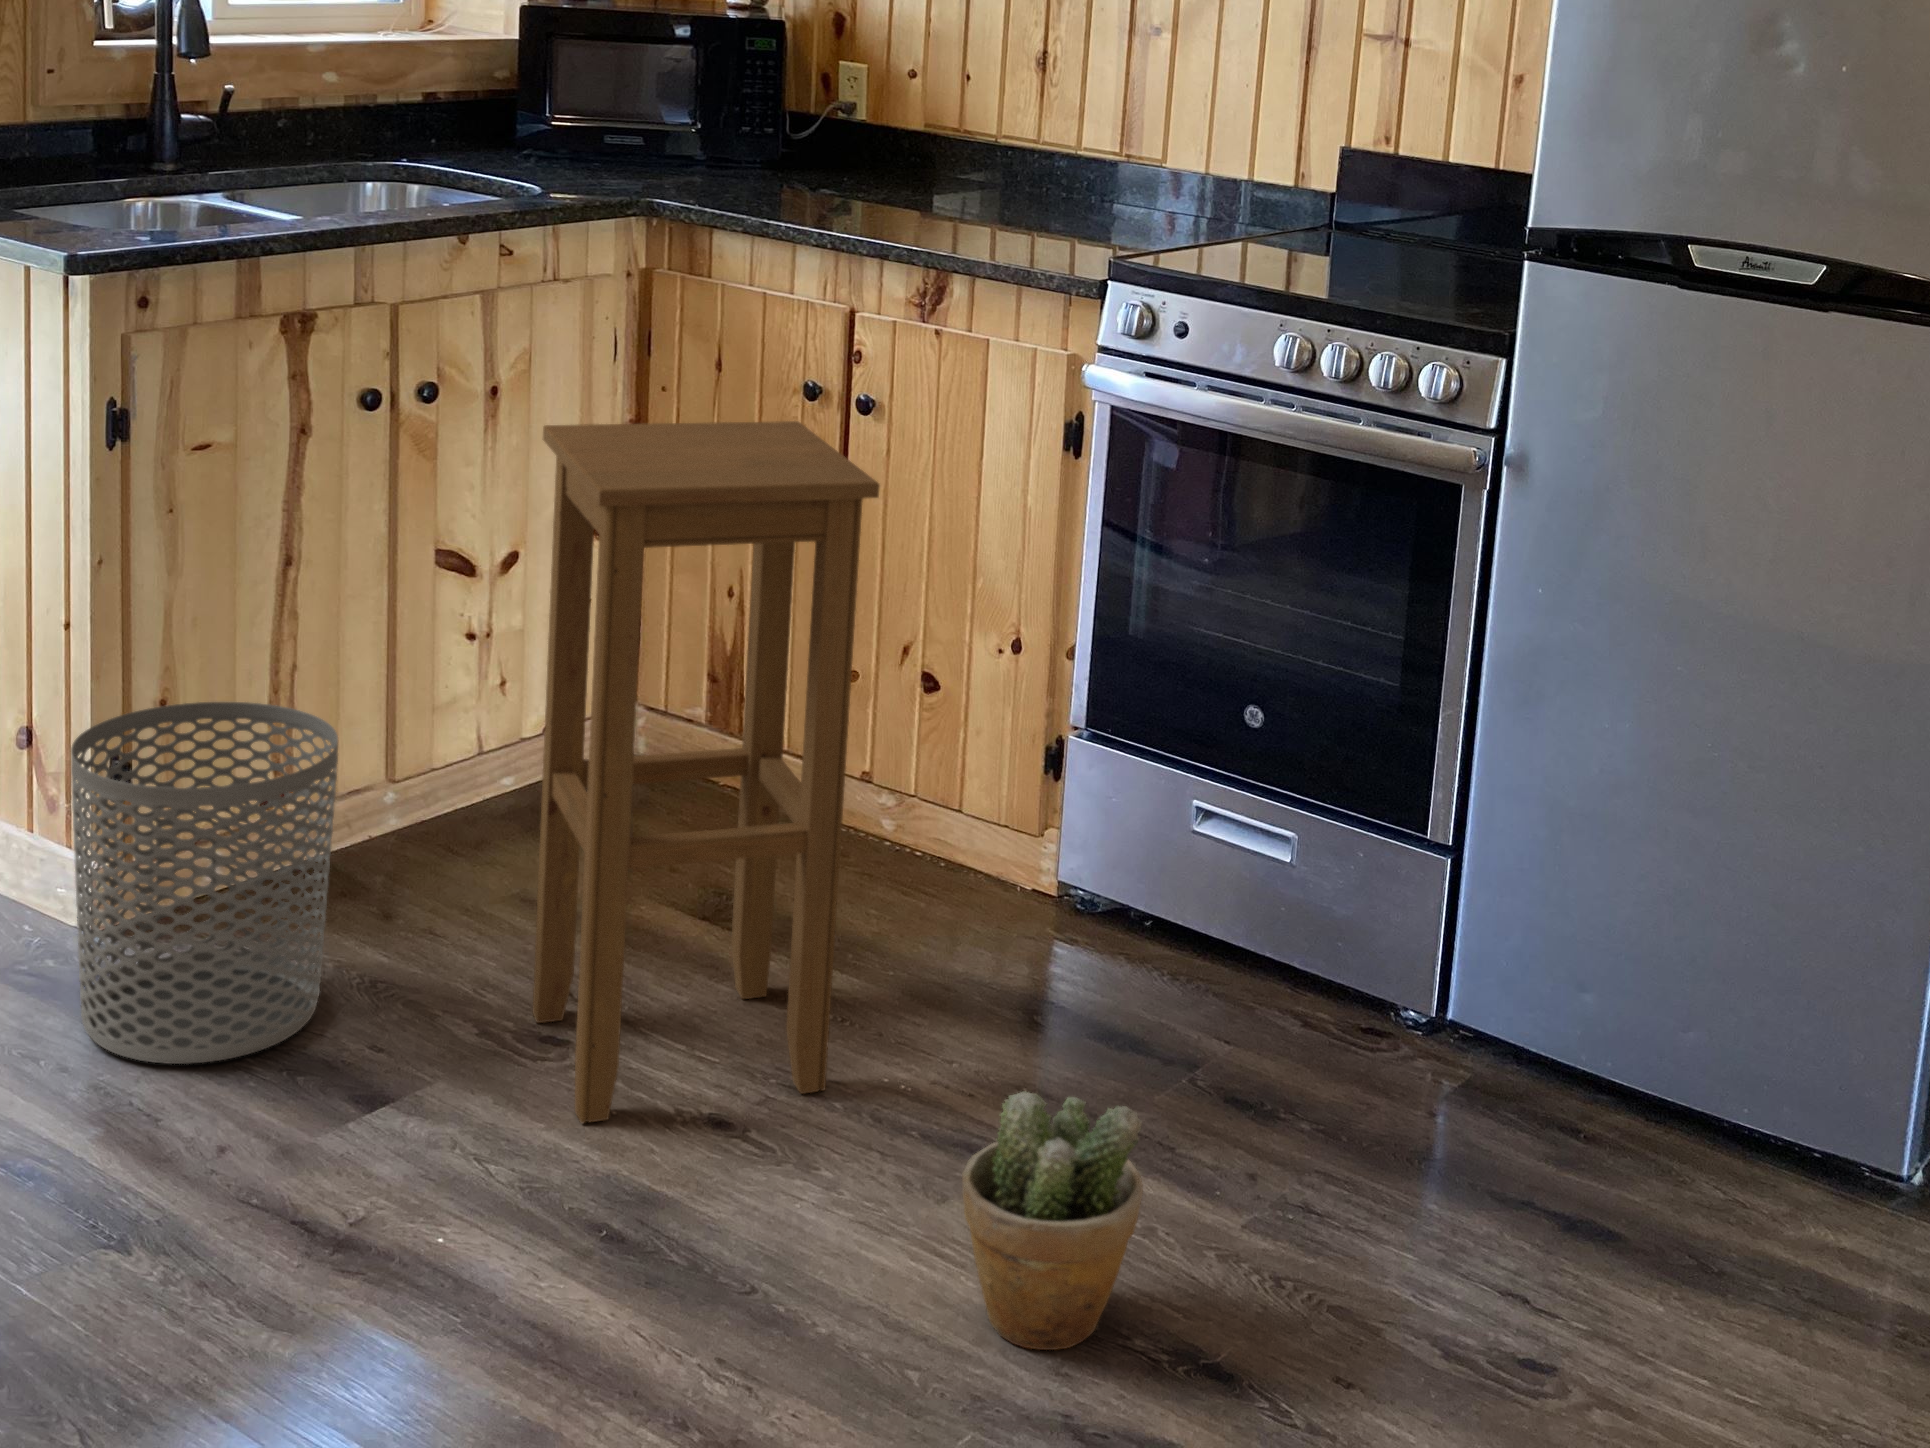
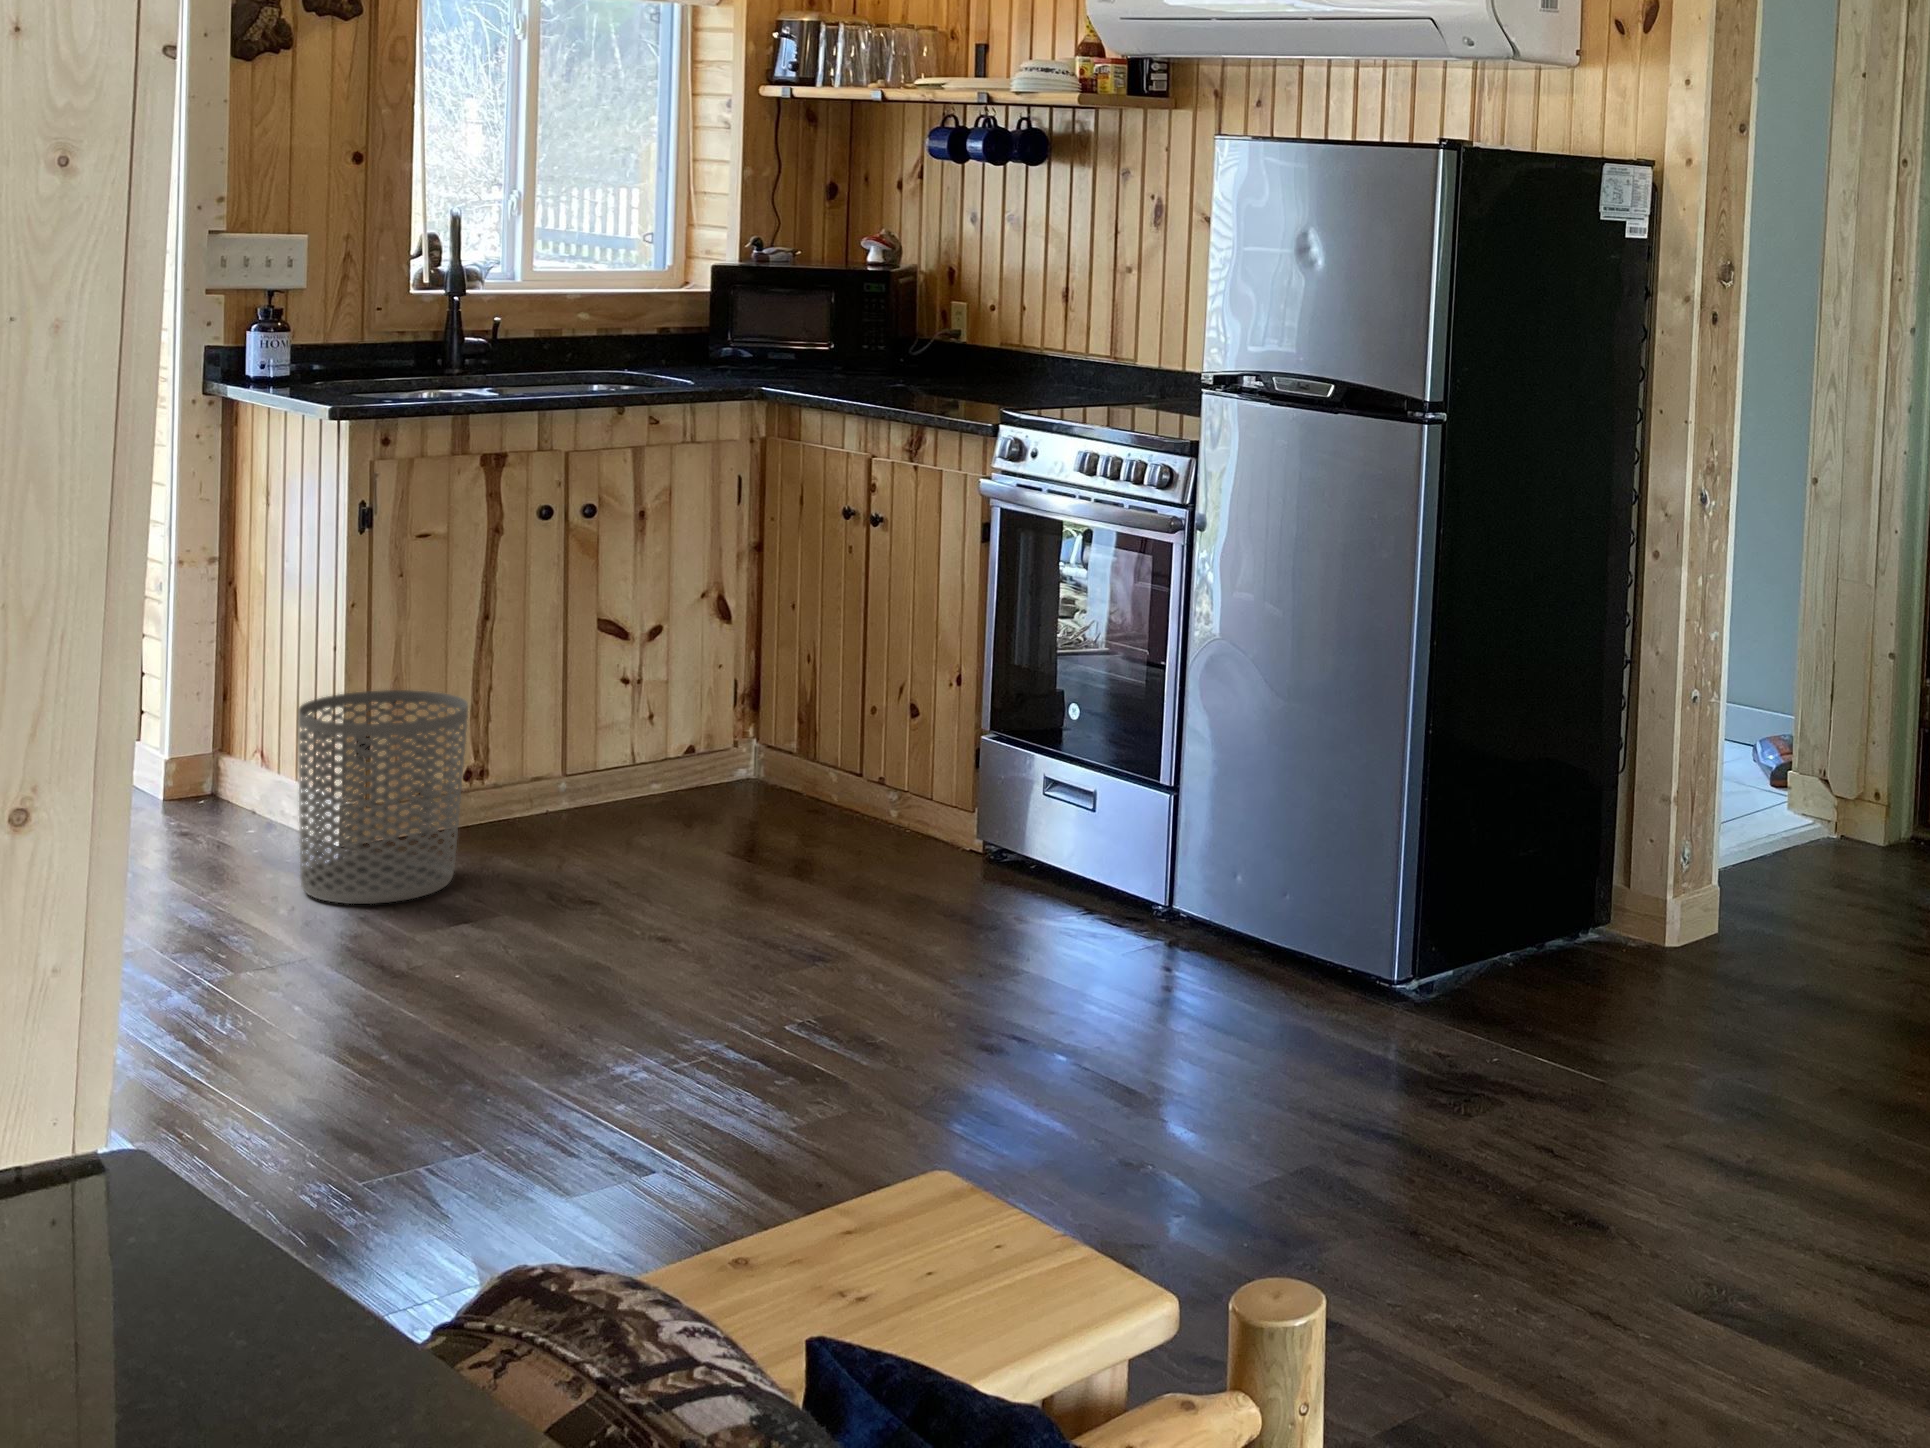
stool: present [533,421,880,1123] -> none [573,508,764,940]
potted plant: present [962,1092,1143,1350] -> none [727,883,841,1041]

